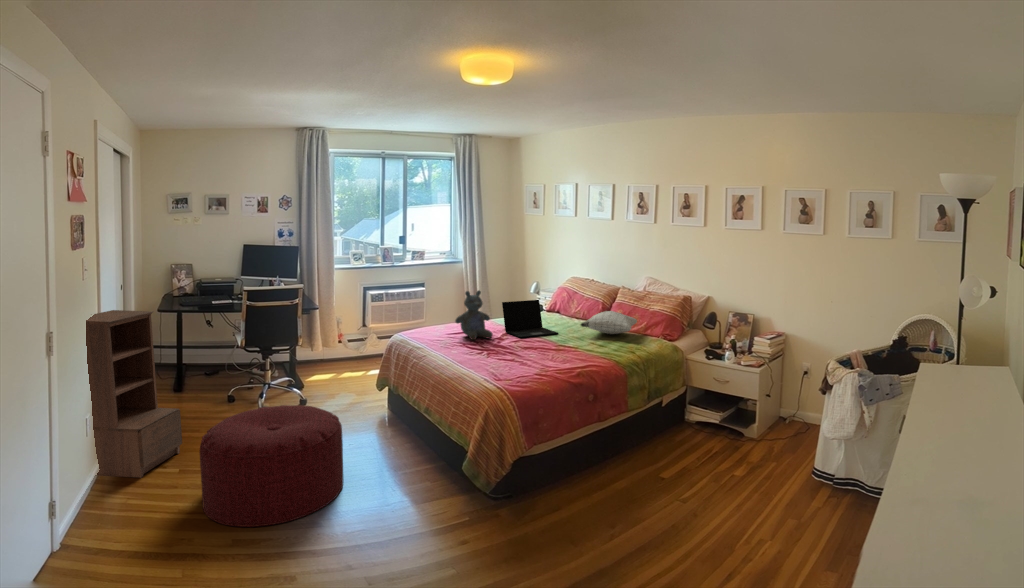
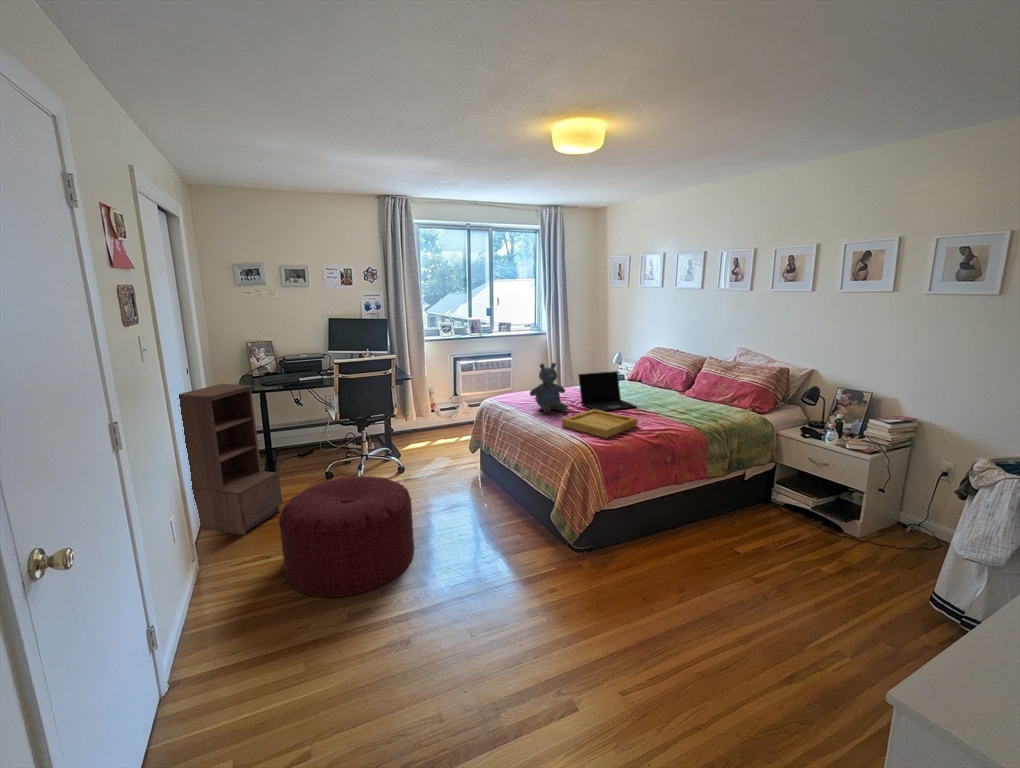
pillow: present [581,311,637,334] -> none [660,384,726,409]
tray: none [490,335,561,360] -> present [562,409,637,438]

